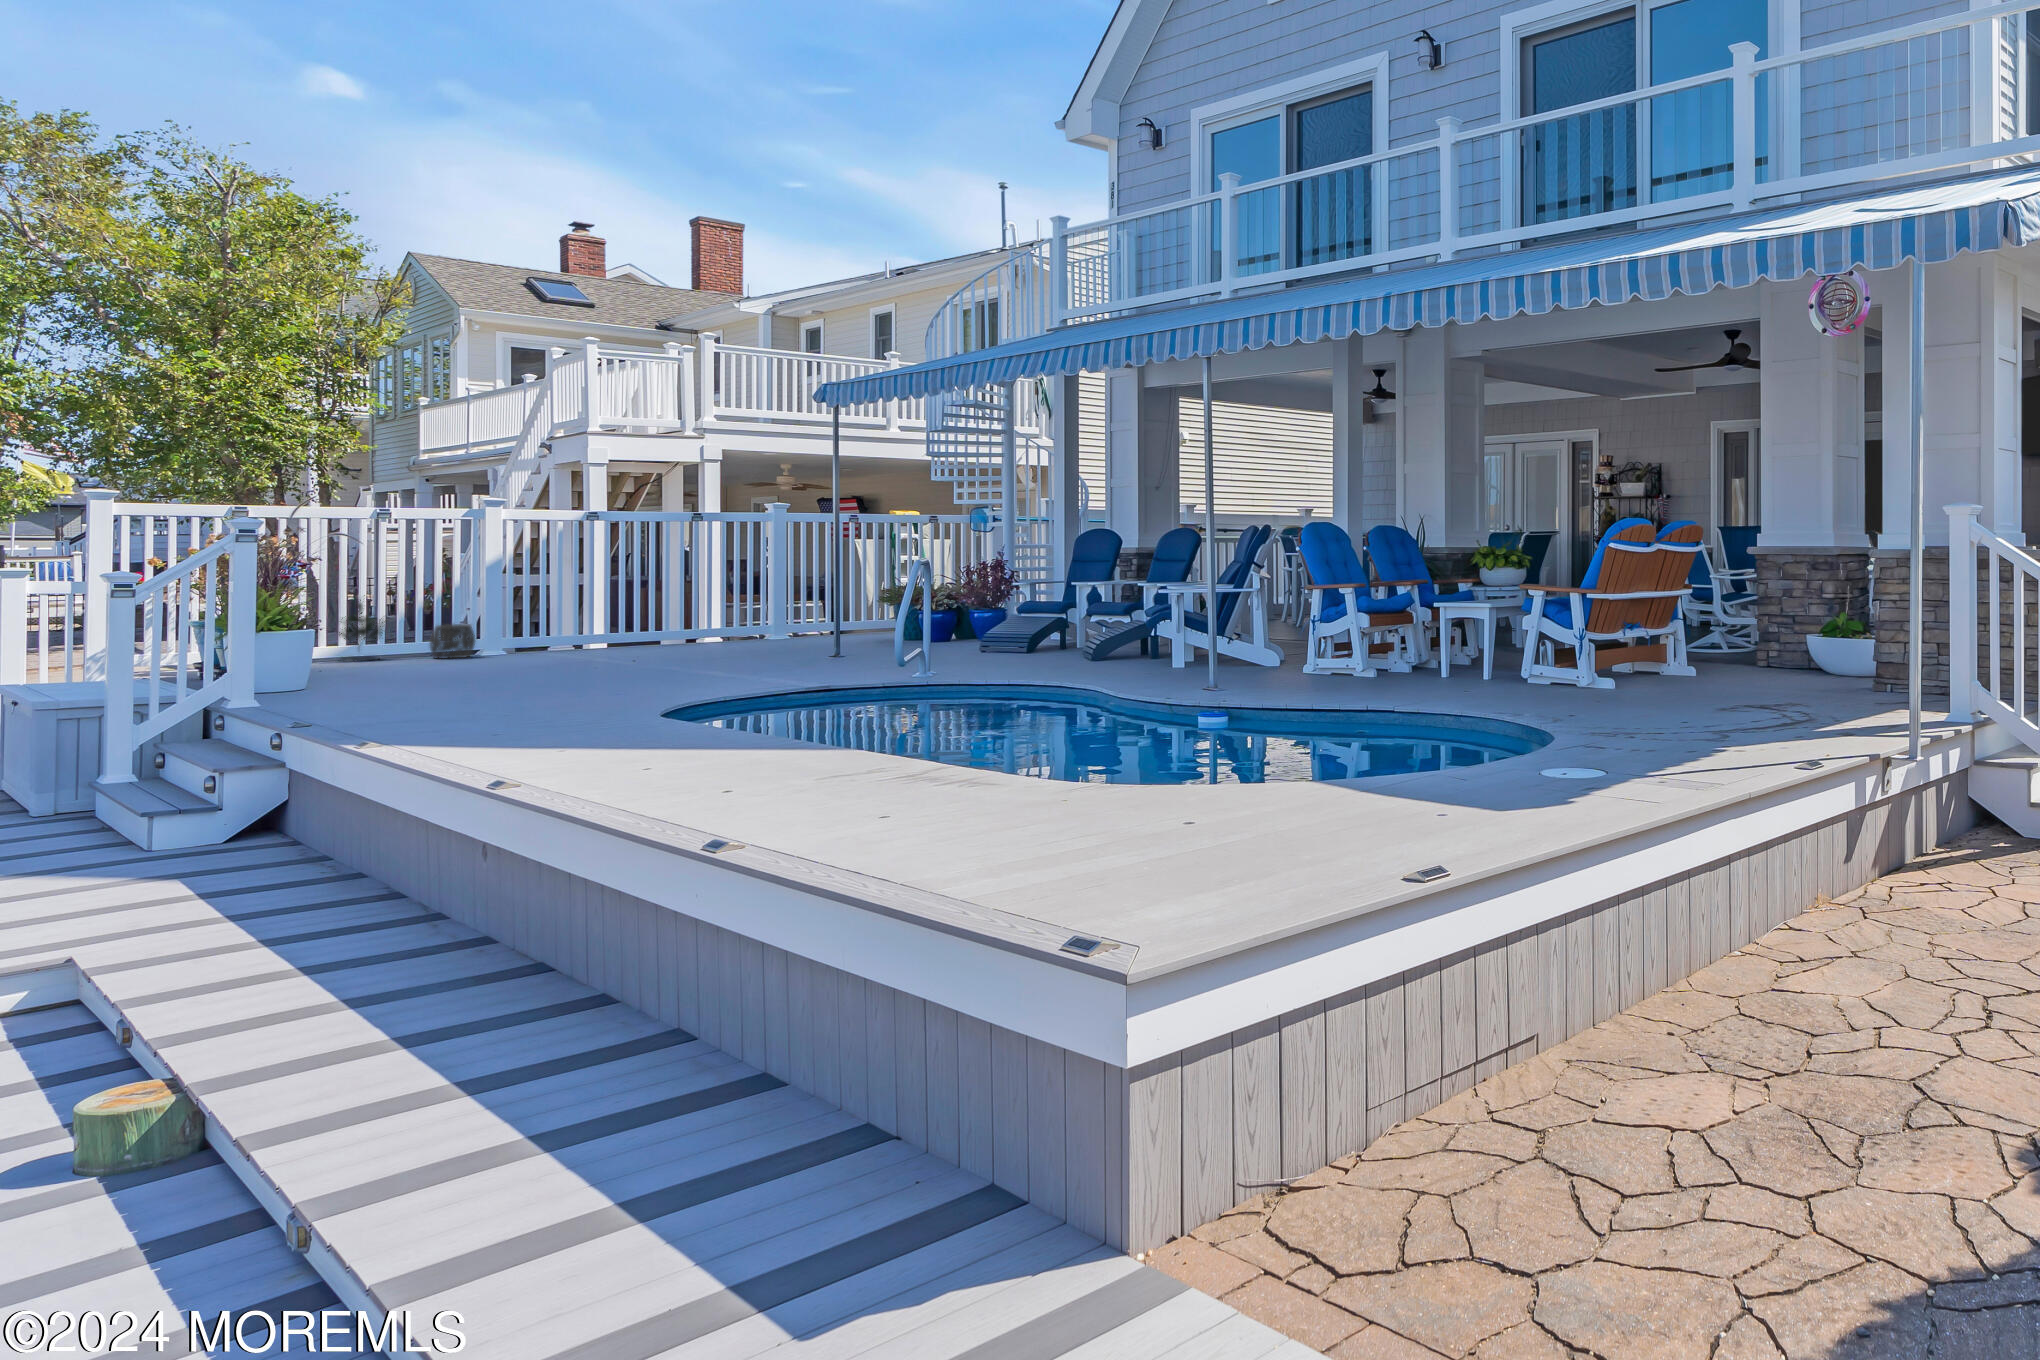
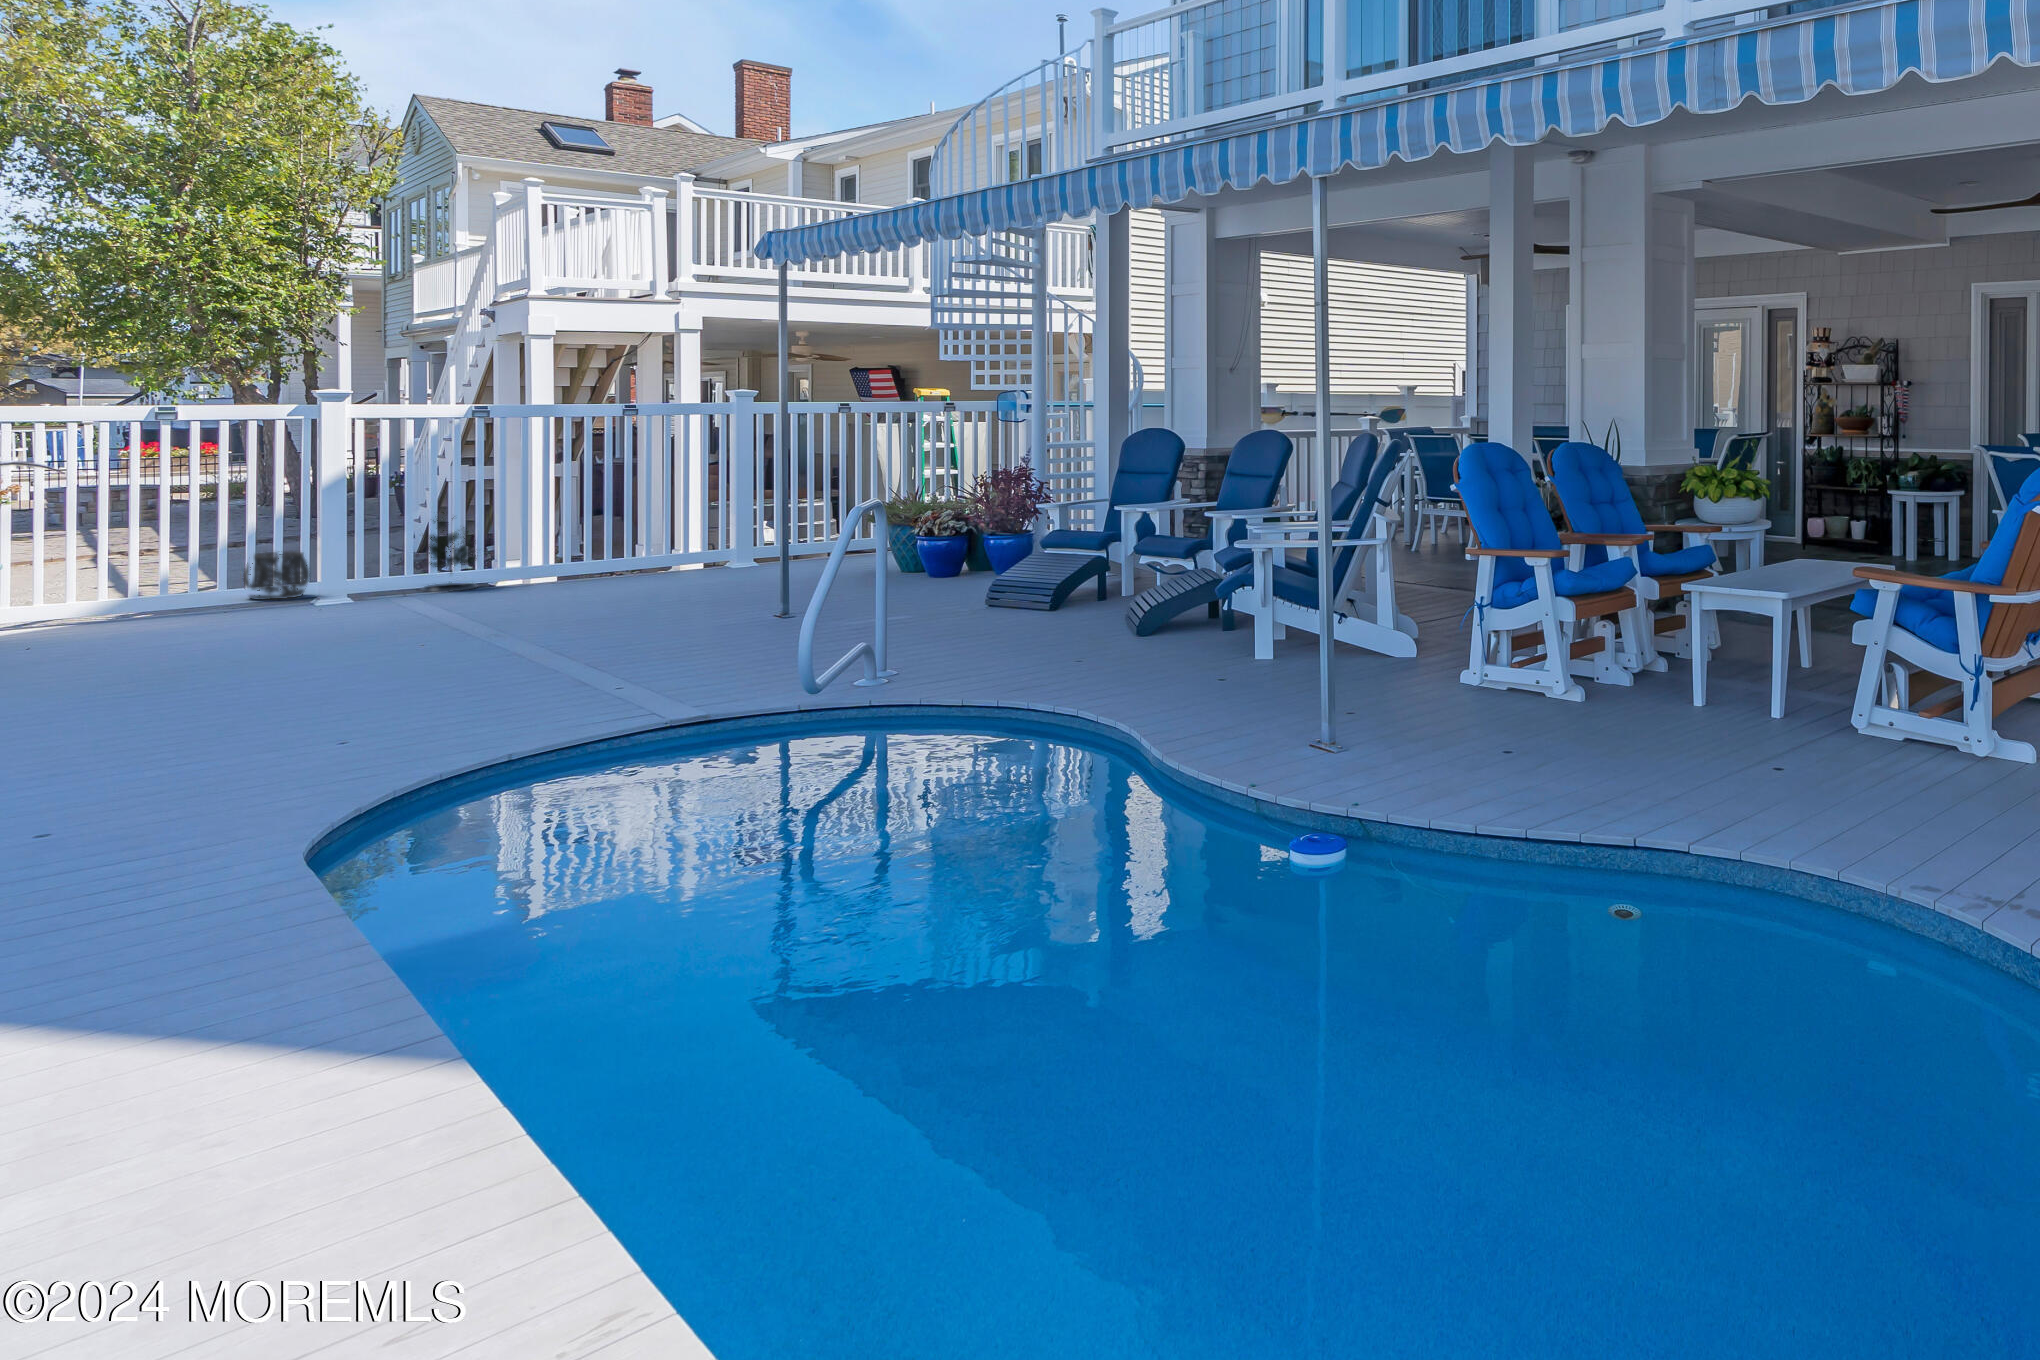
potted tree: present [339,595,386,661] -> present [422,512,477,592]

